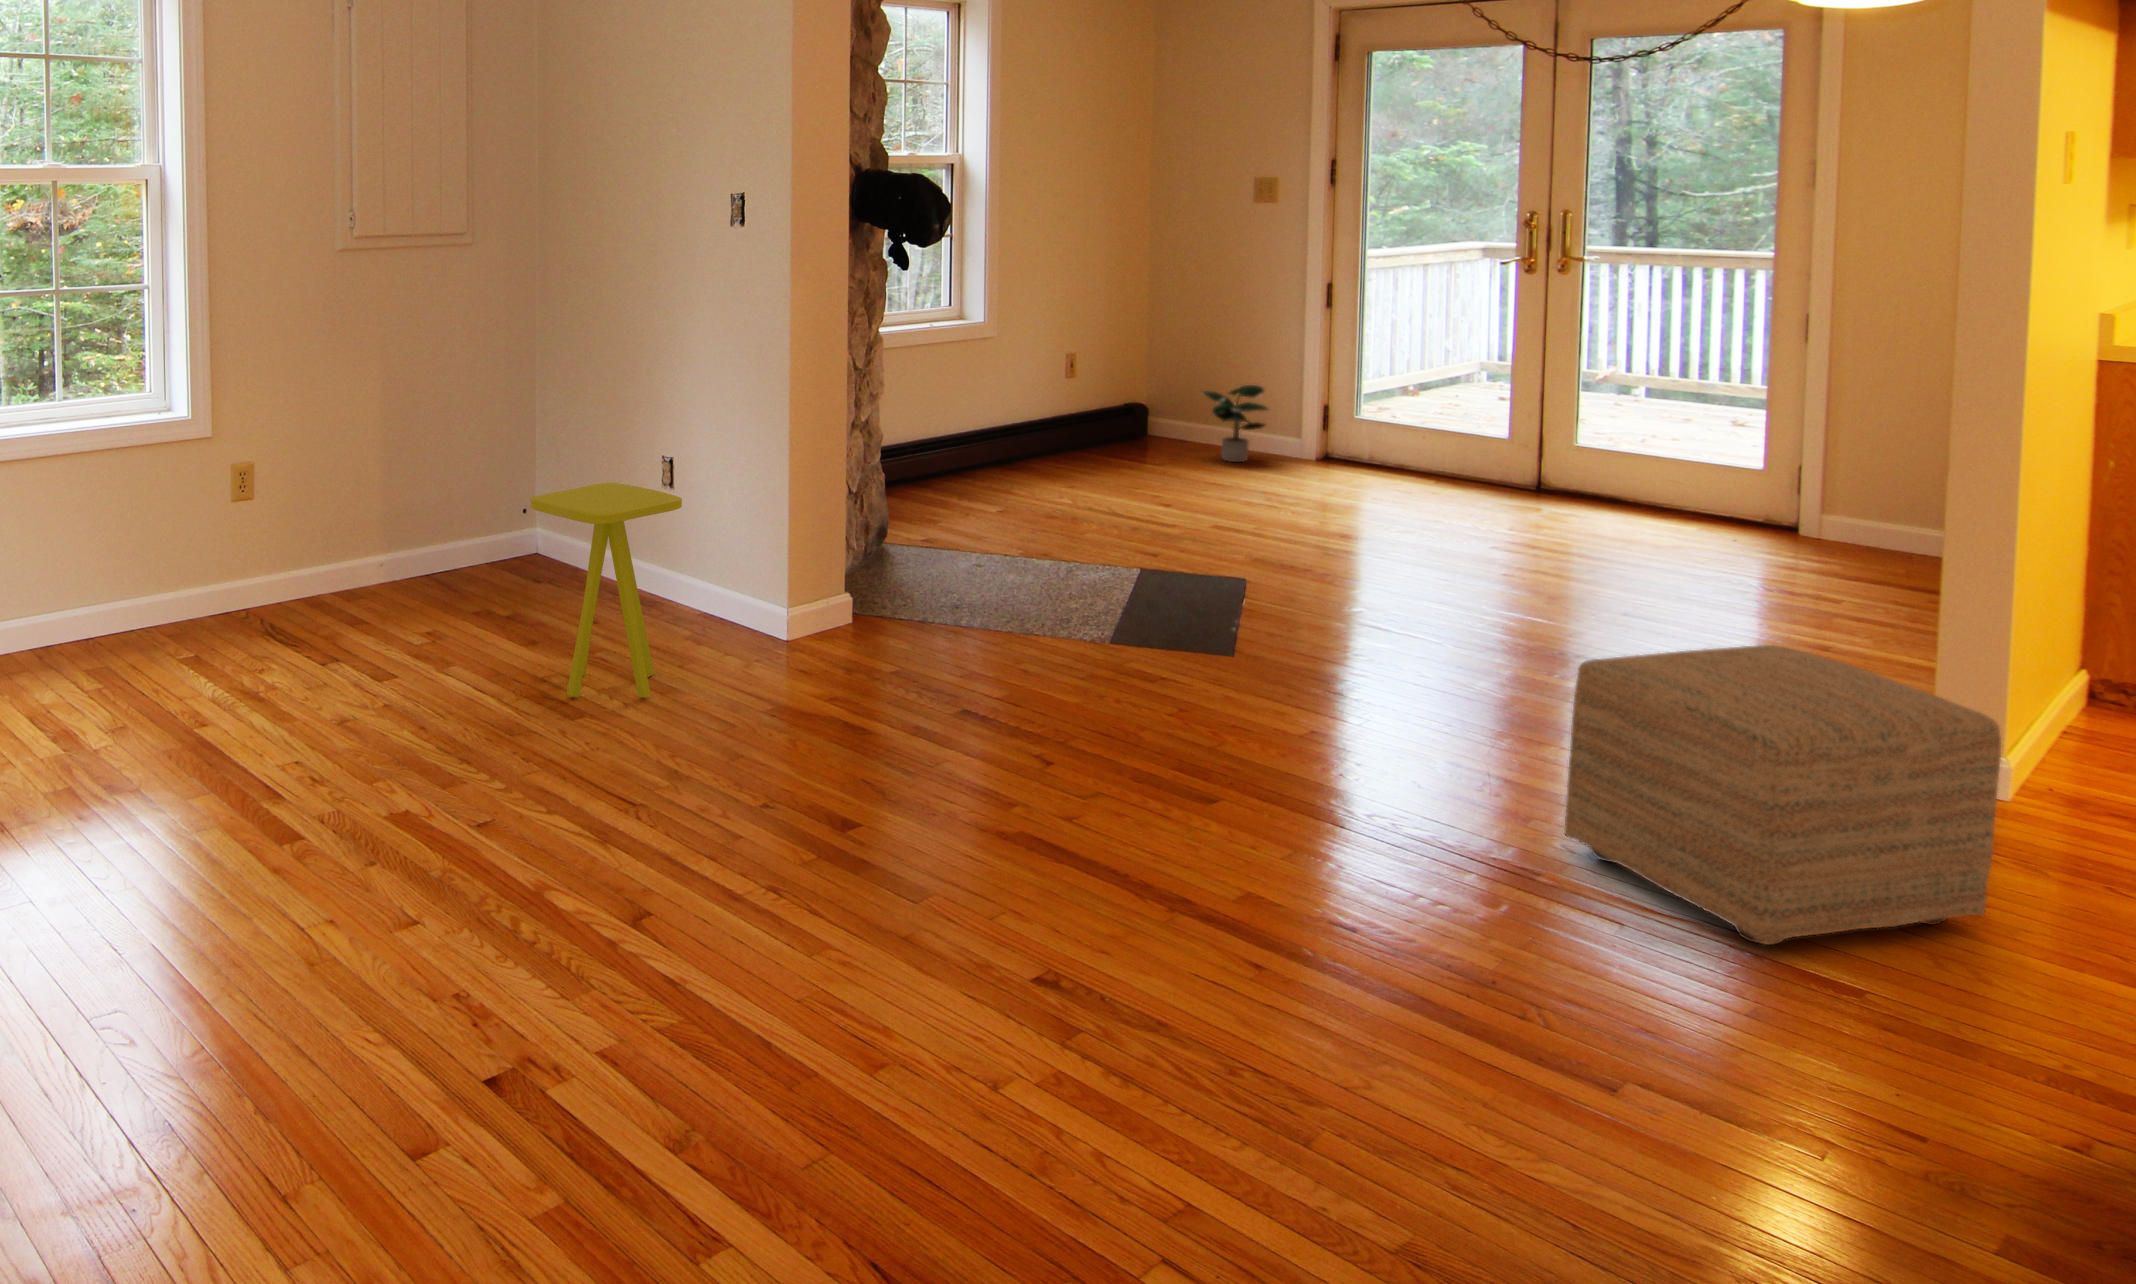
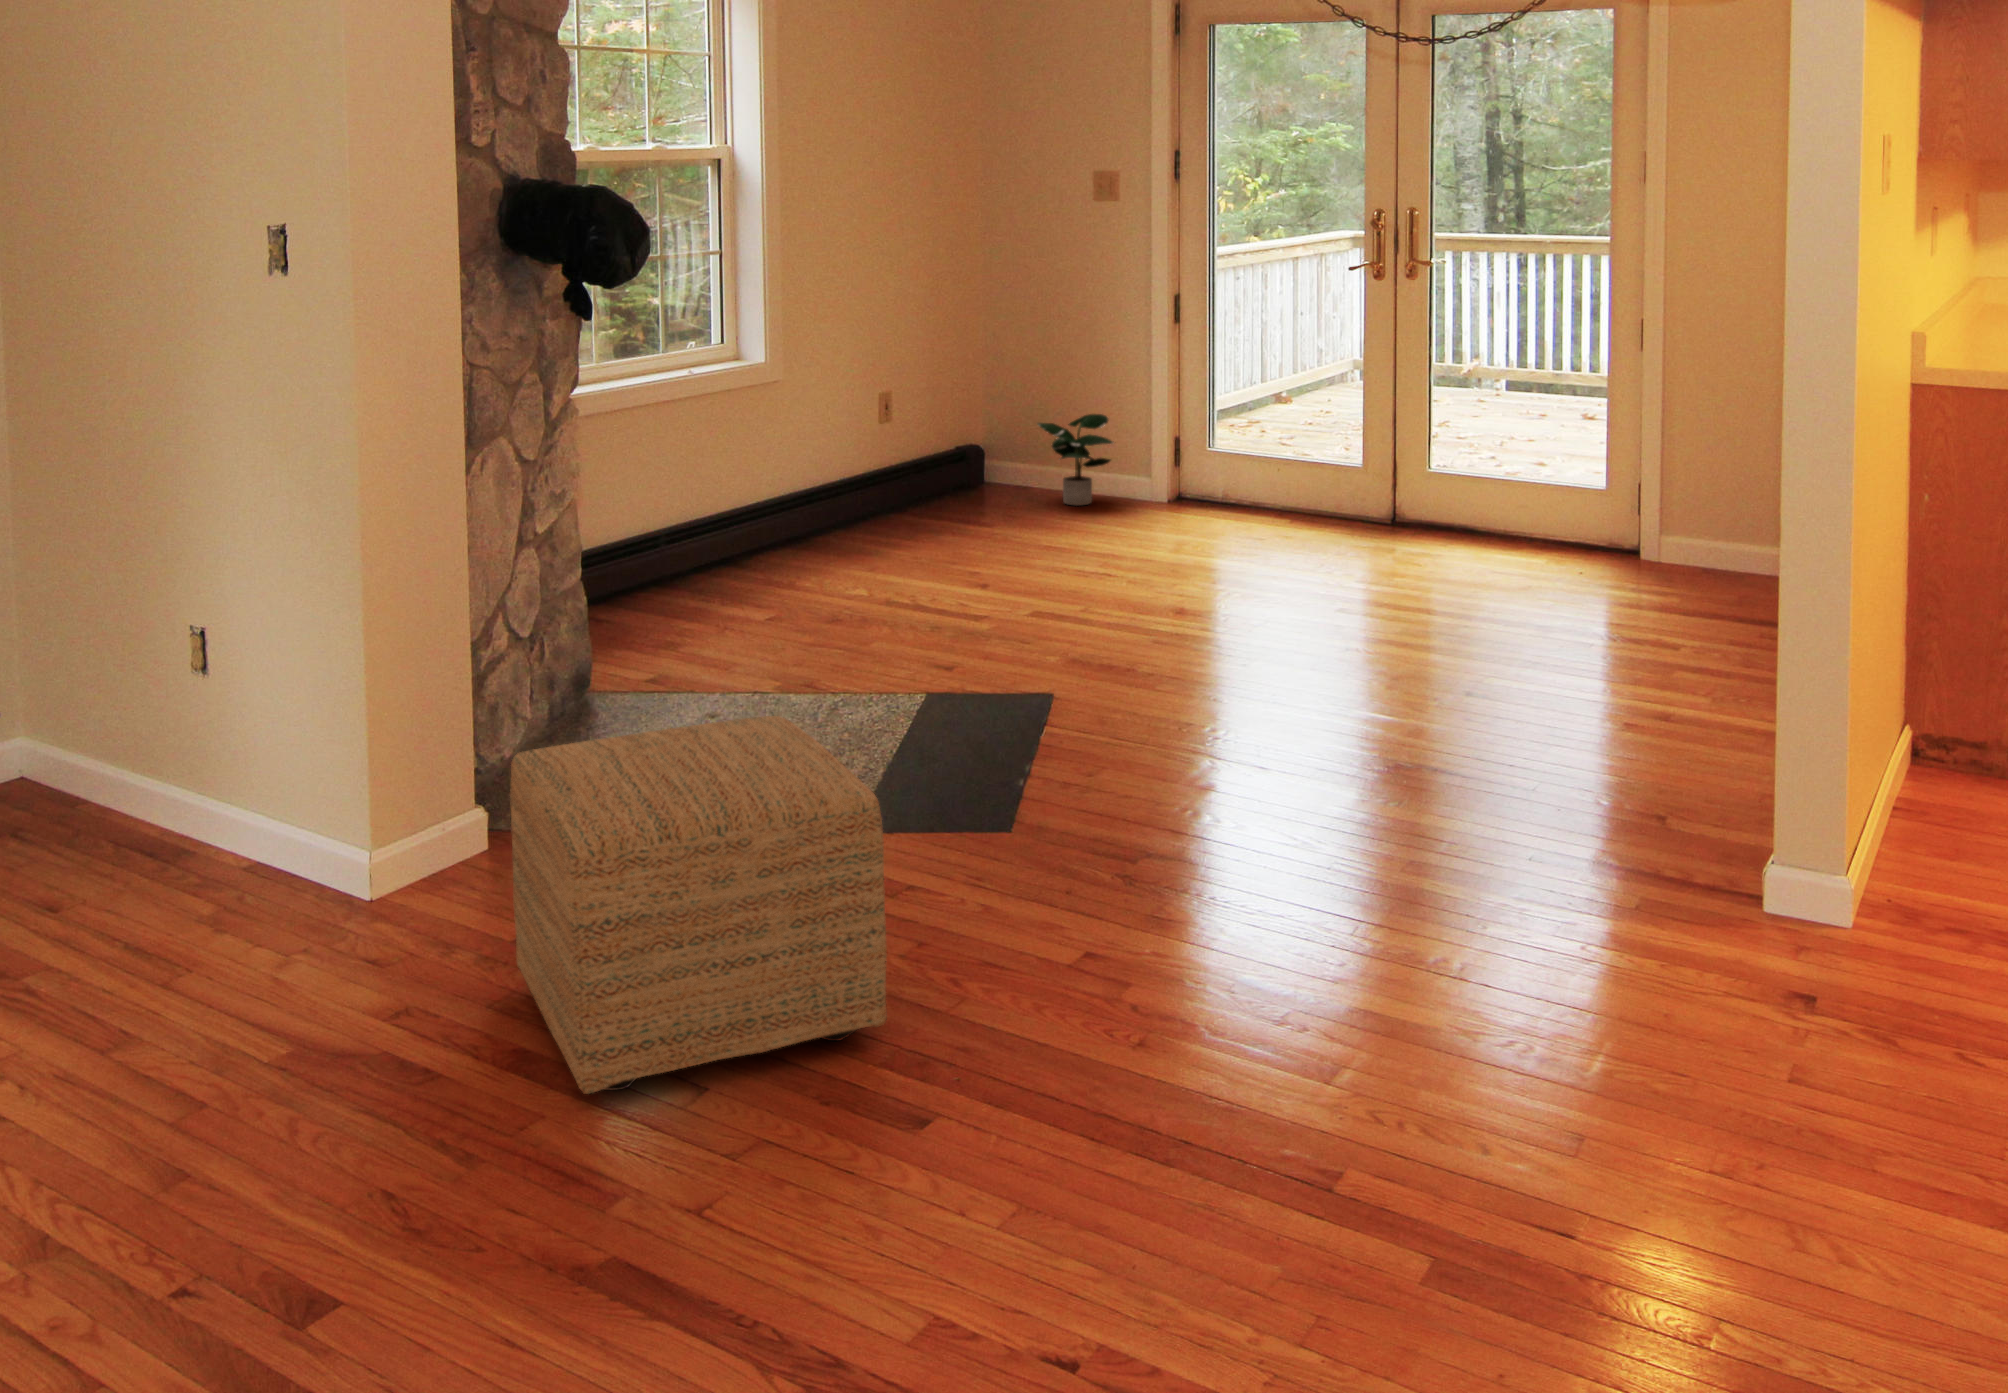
side table: present [531,483,682,697] -> none [16,594,246,908]
ottoman: present [1564,645,2001,945] -> present [510,716,887,1094]

